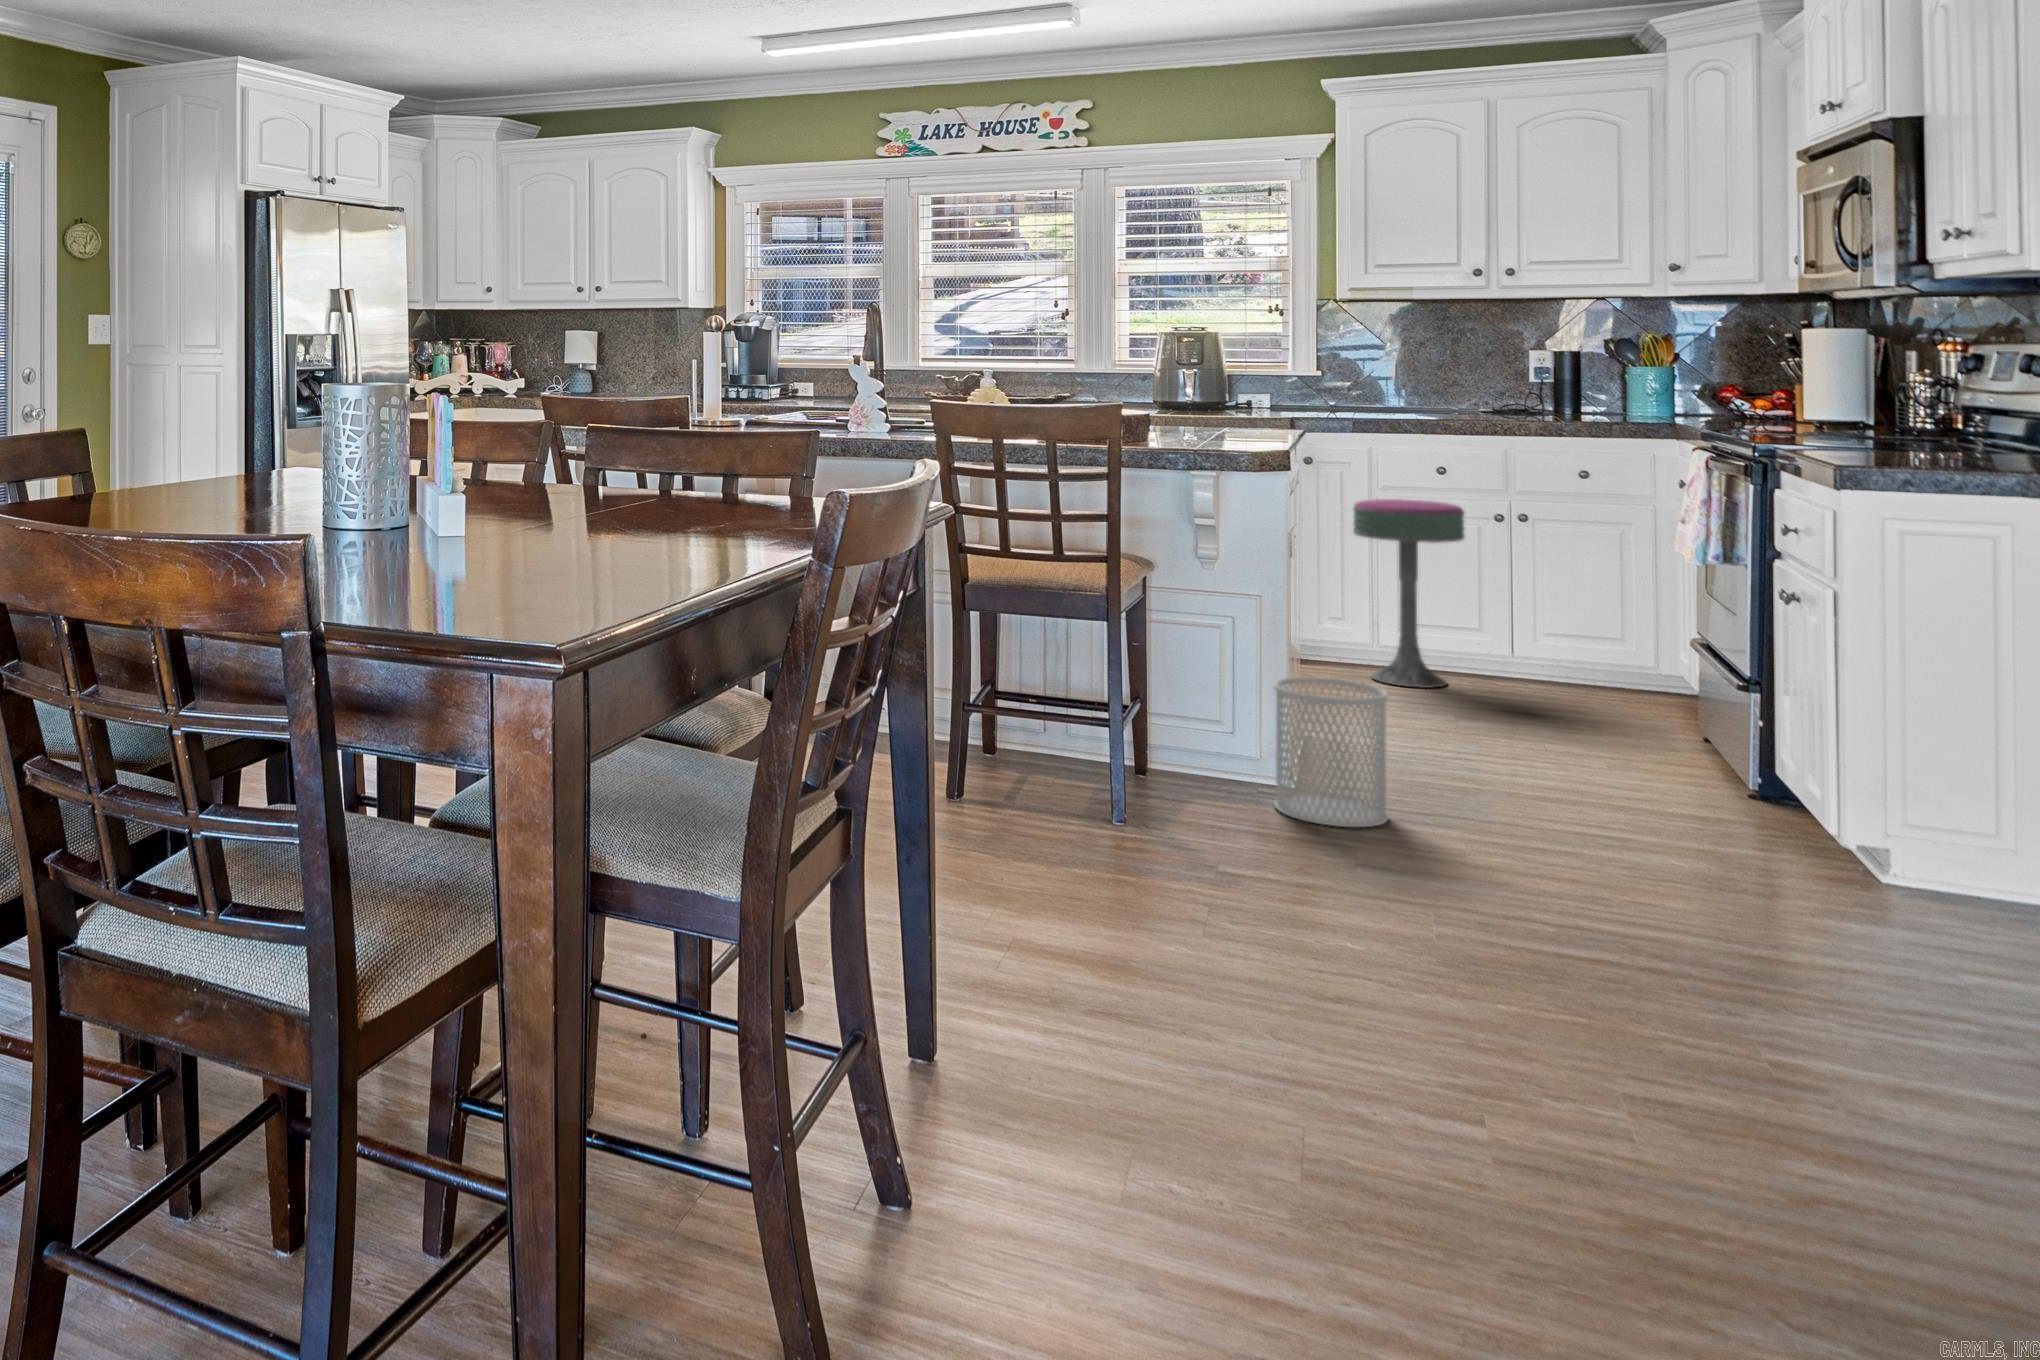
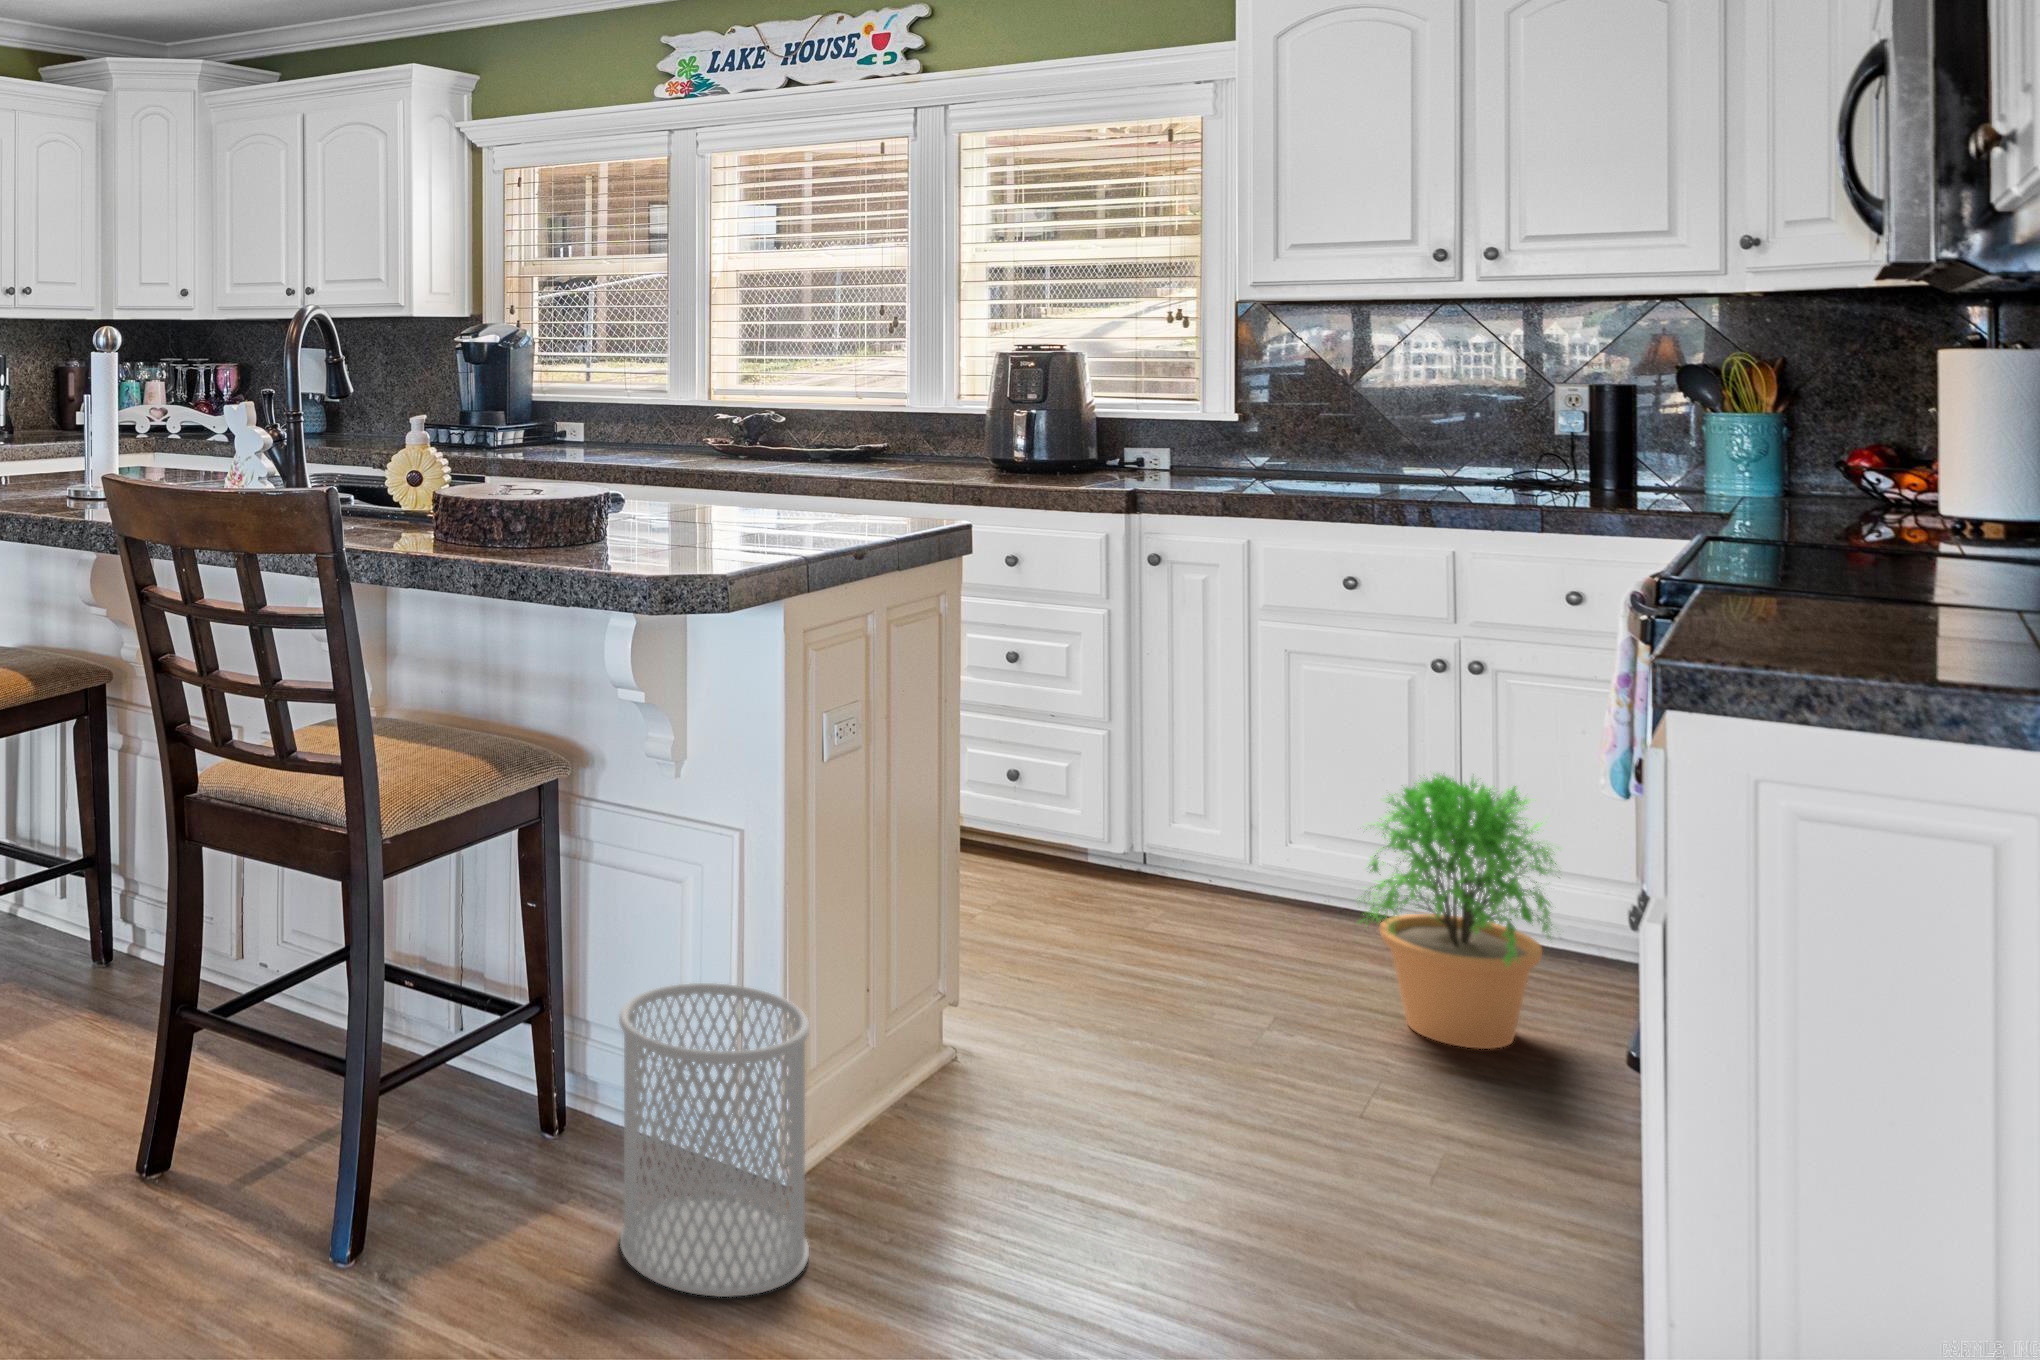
bar stool: present [1353,499,1464,688] -> none [1179,627,1354,949]
potted plant: none [1496,567,1638,722] -> present [1356,773,1559,1049]

